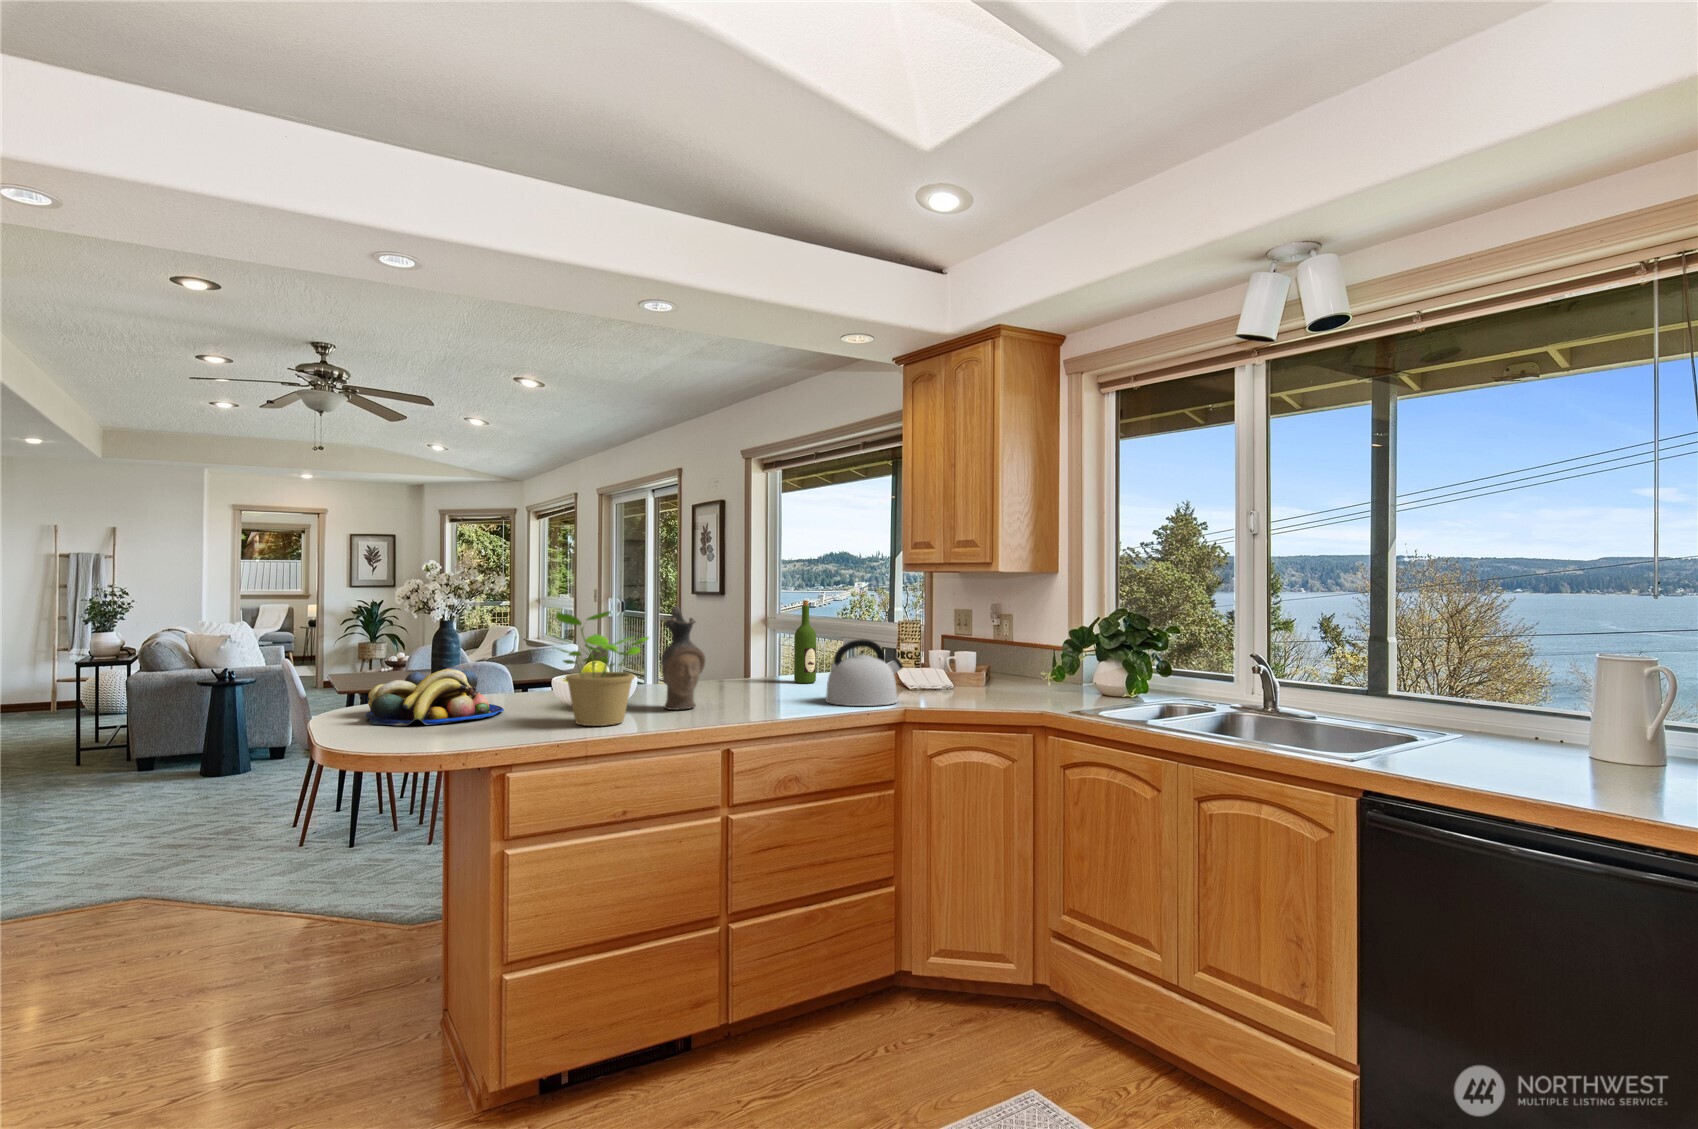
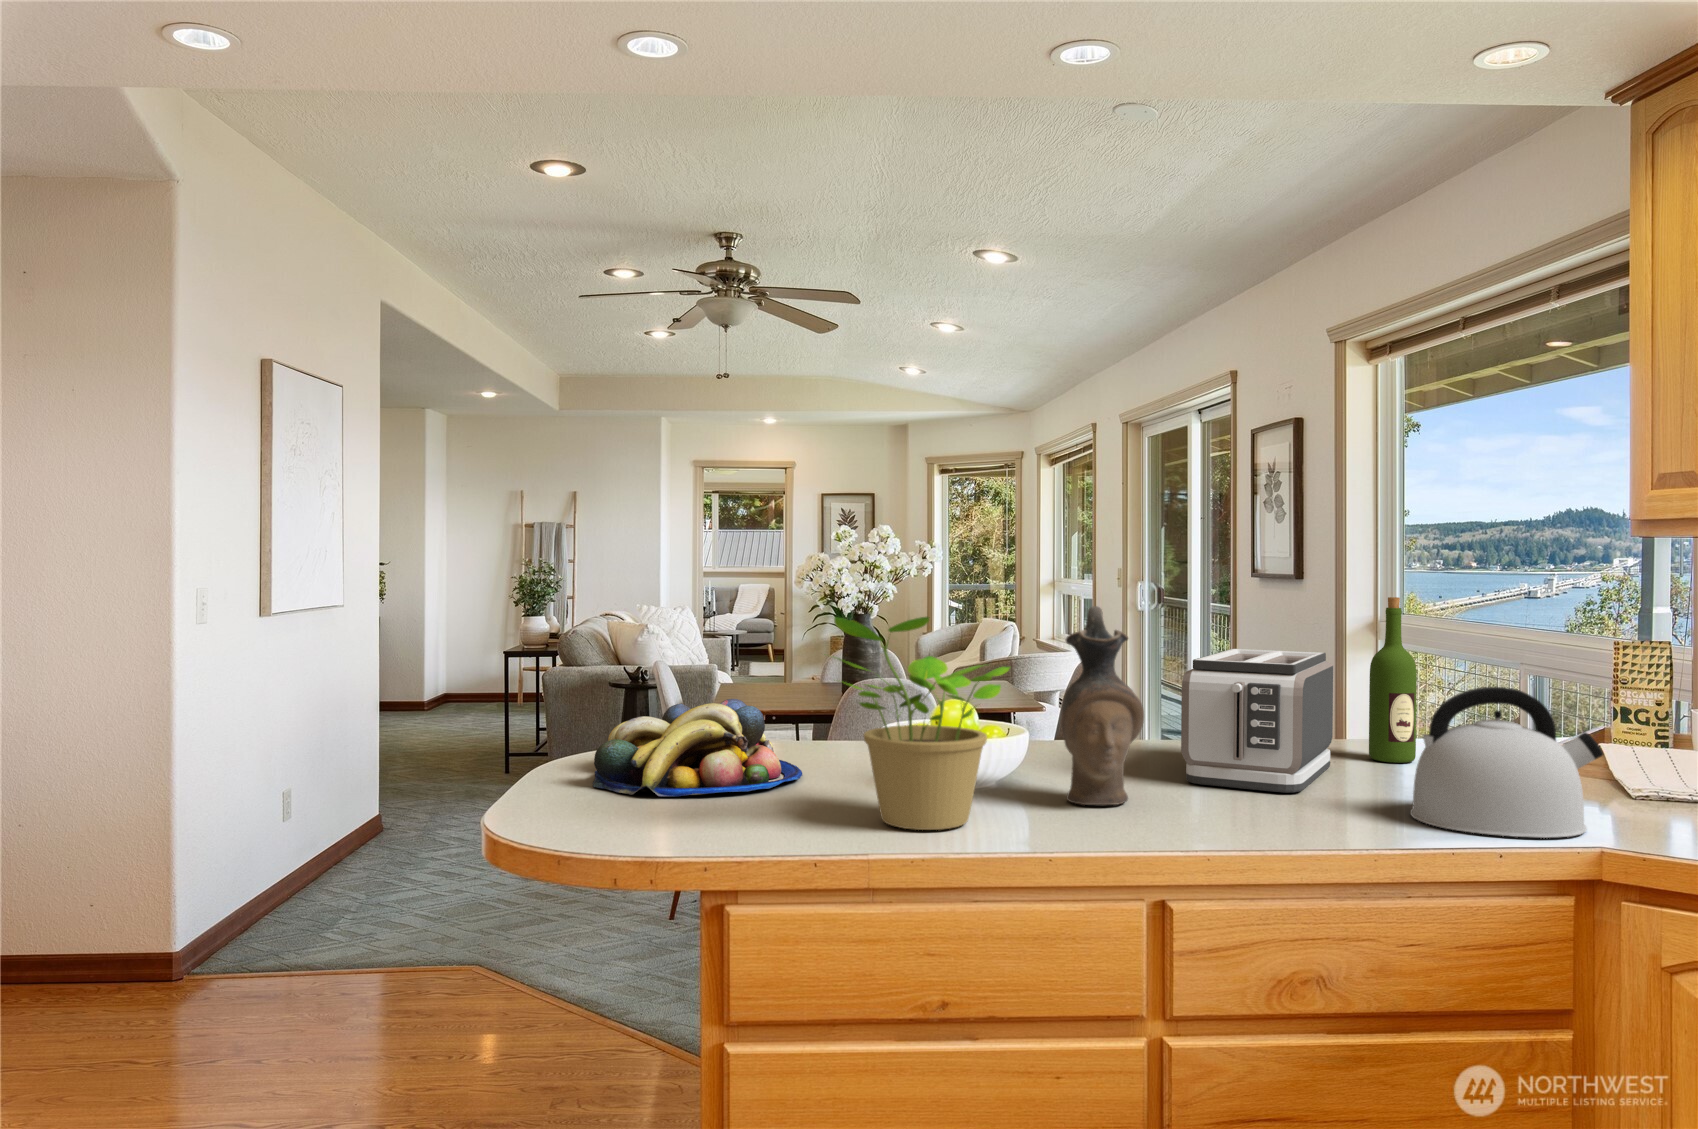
toaster: none [714,629,781,698] -> present [1181,649,1333,792]

